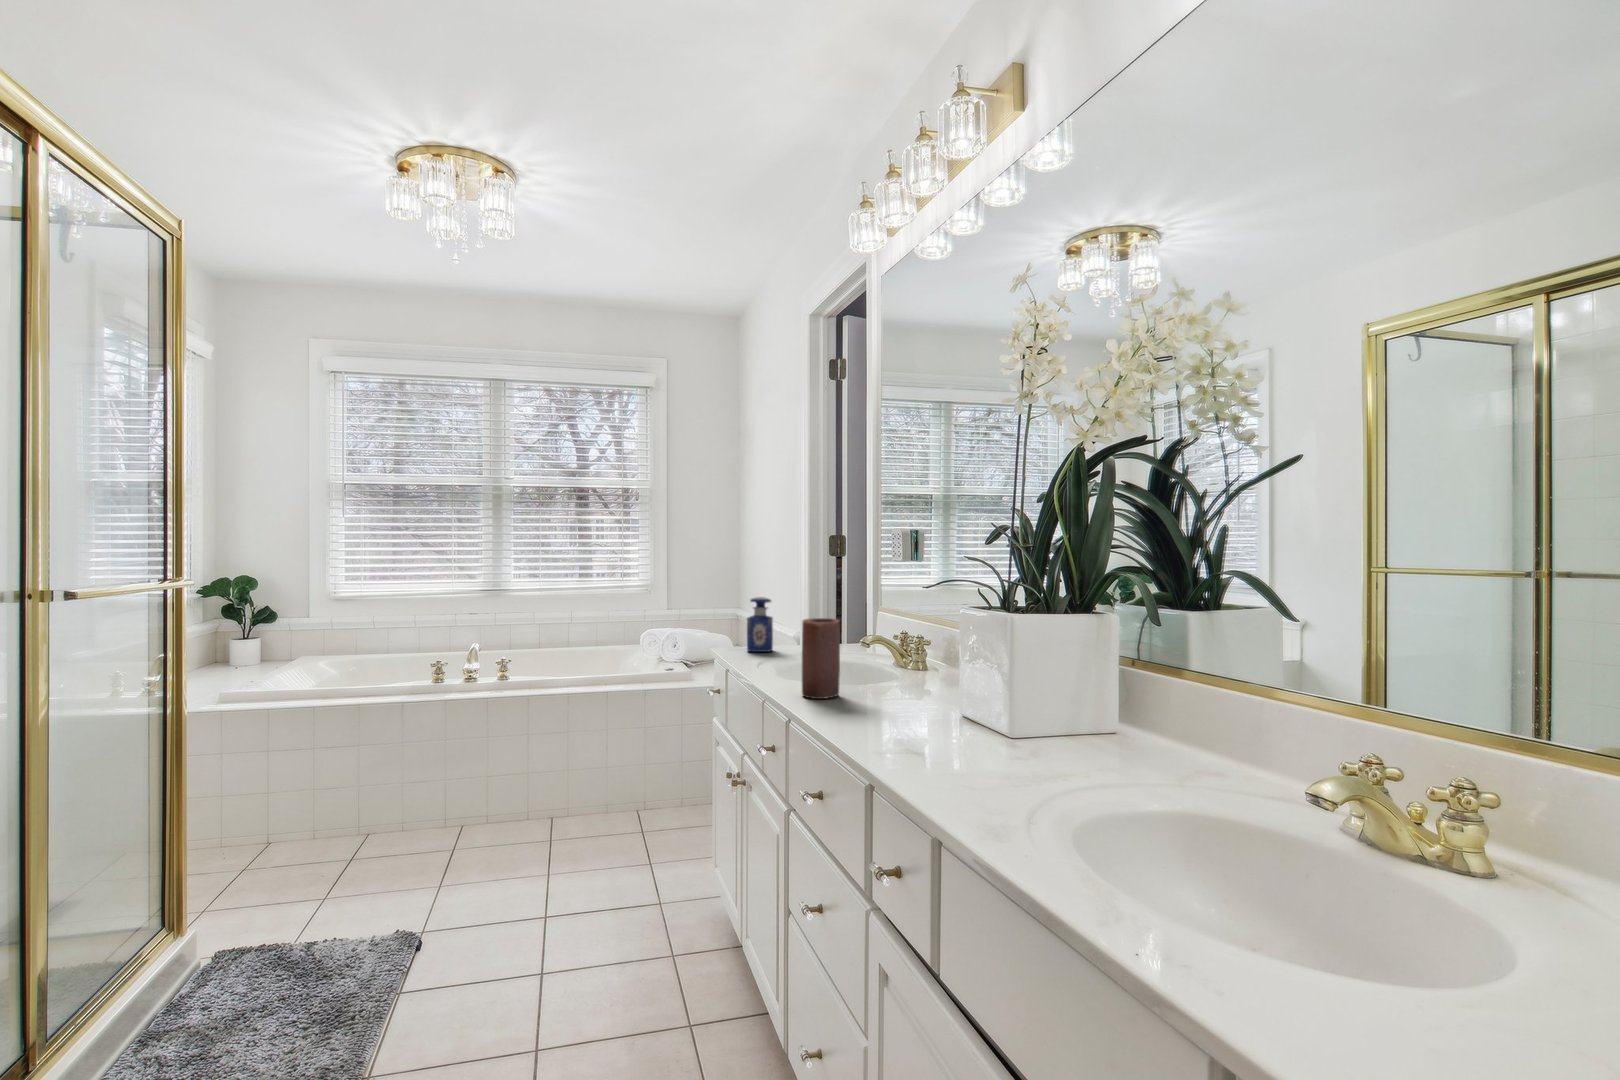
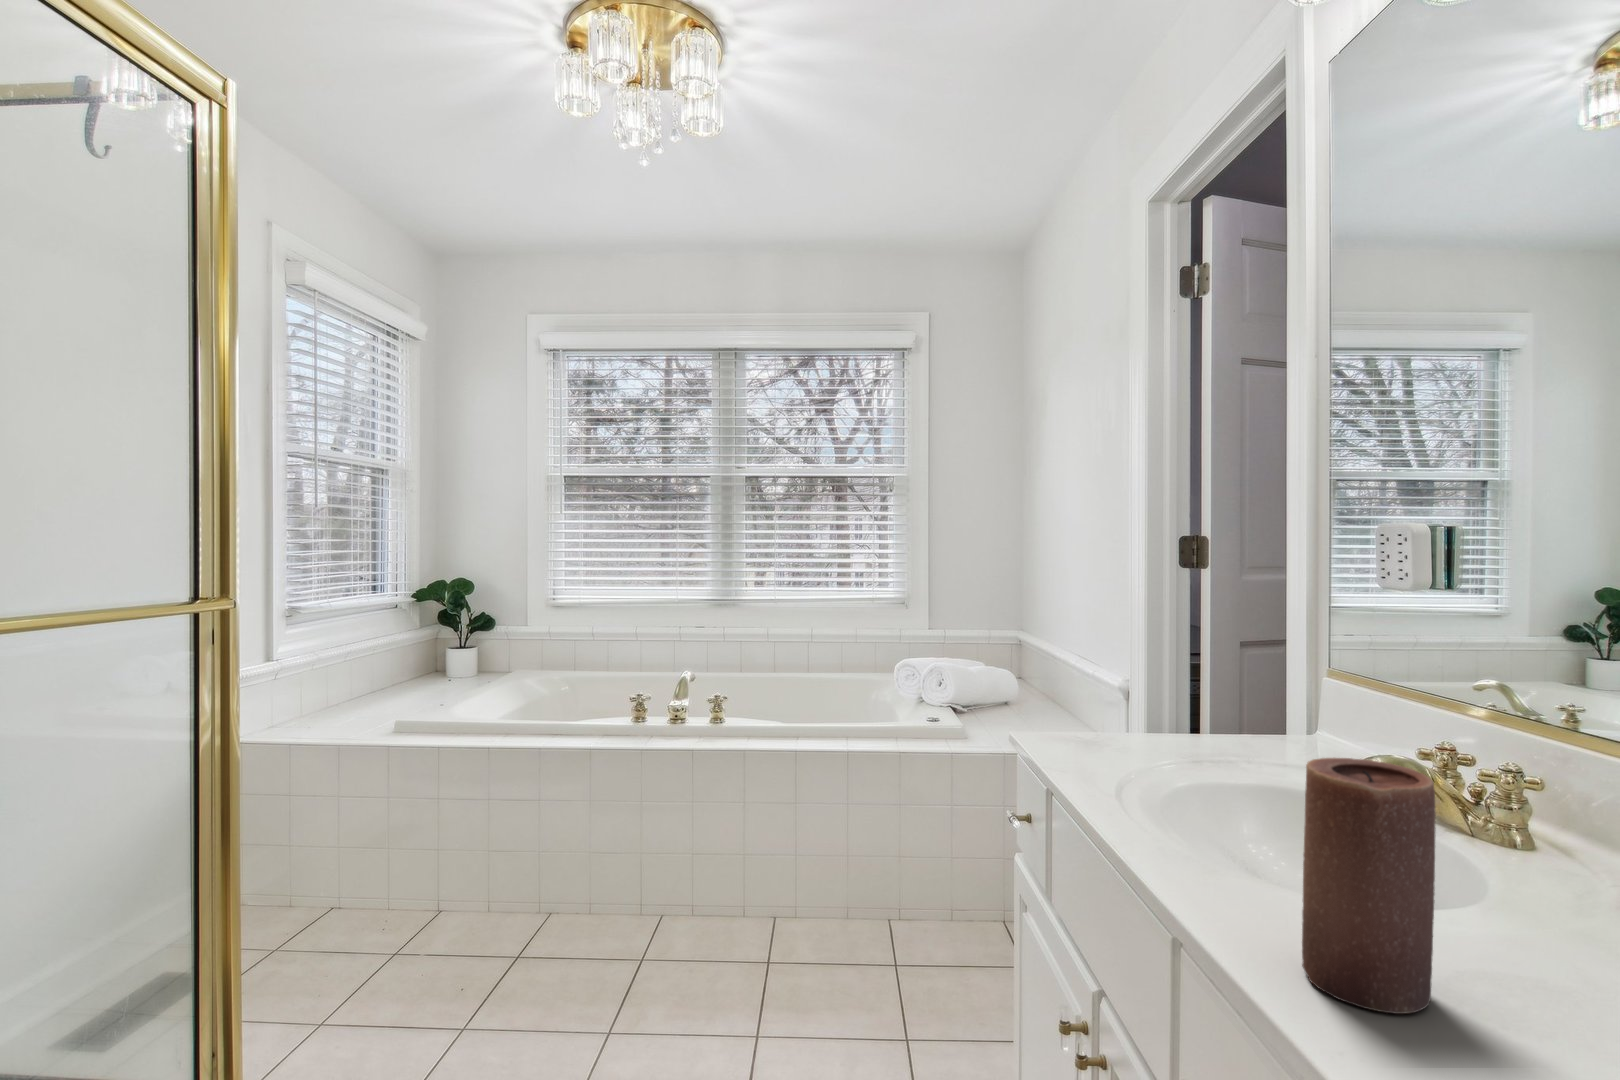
perfume bottle: present [747,597,773,652] -> none [1073,648,1122,752]

